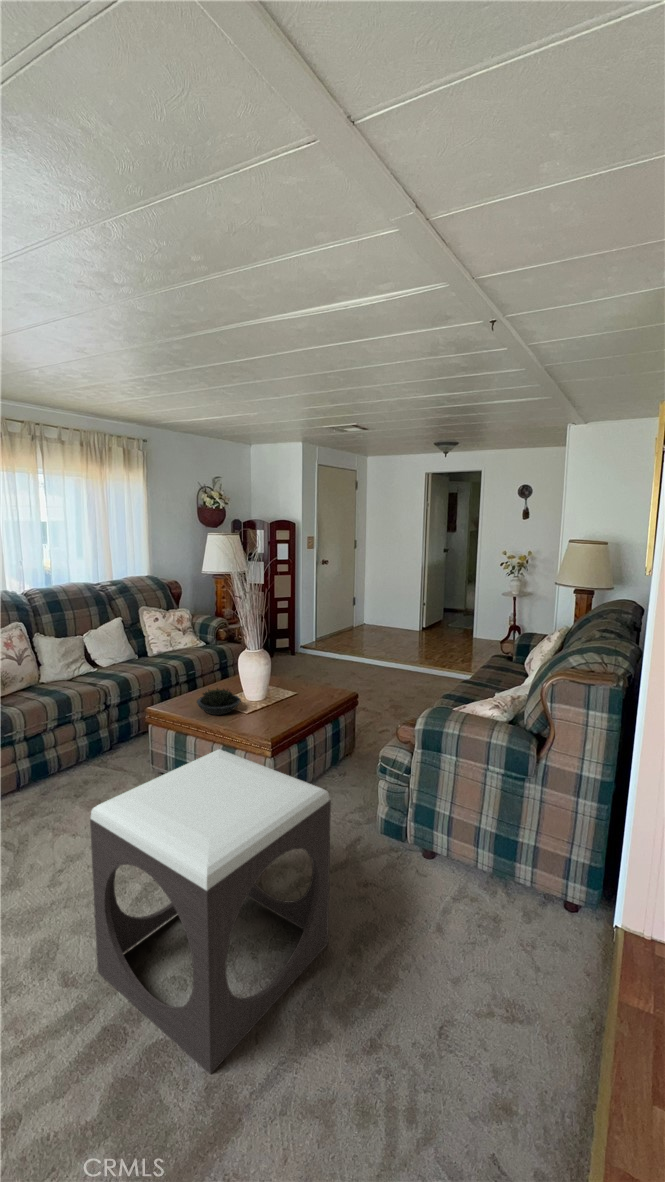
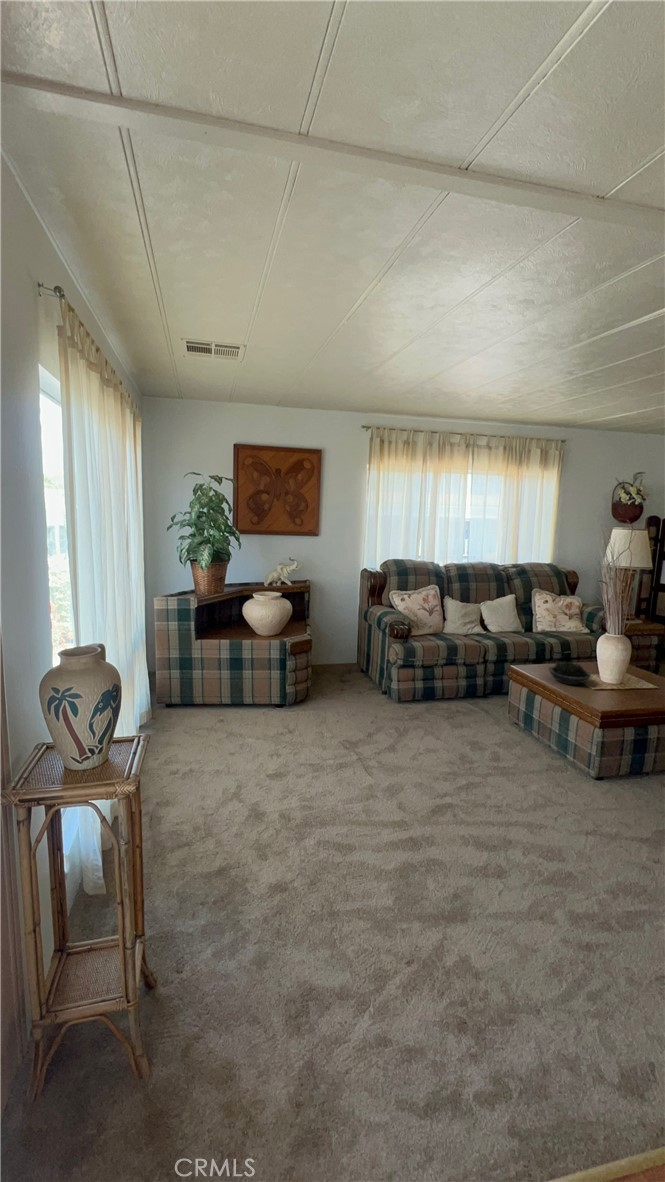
footstool: present [90,749,331,1074] -> none [421,691,605,883]

